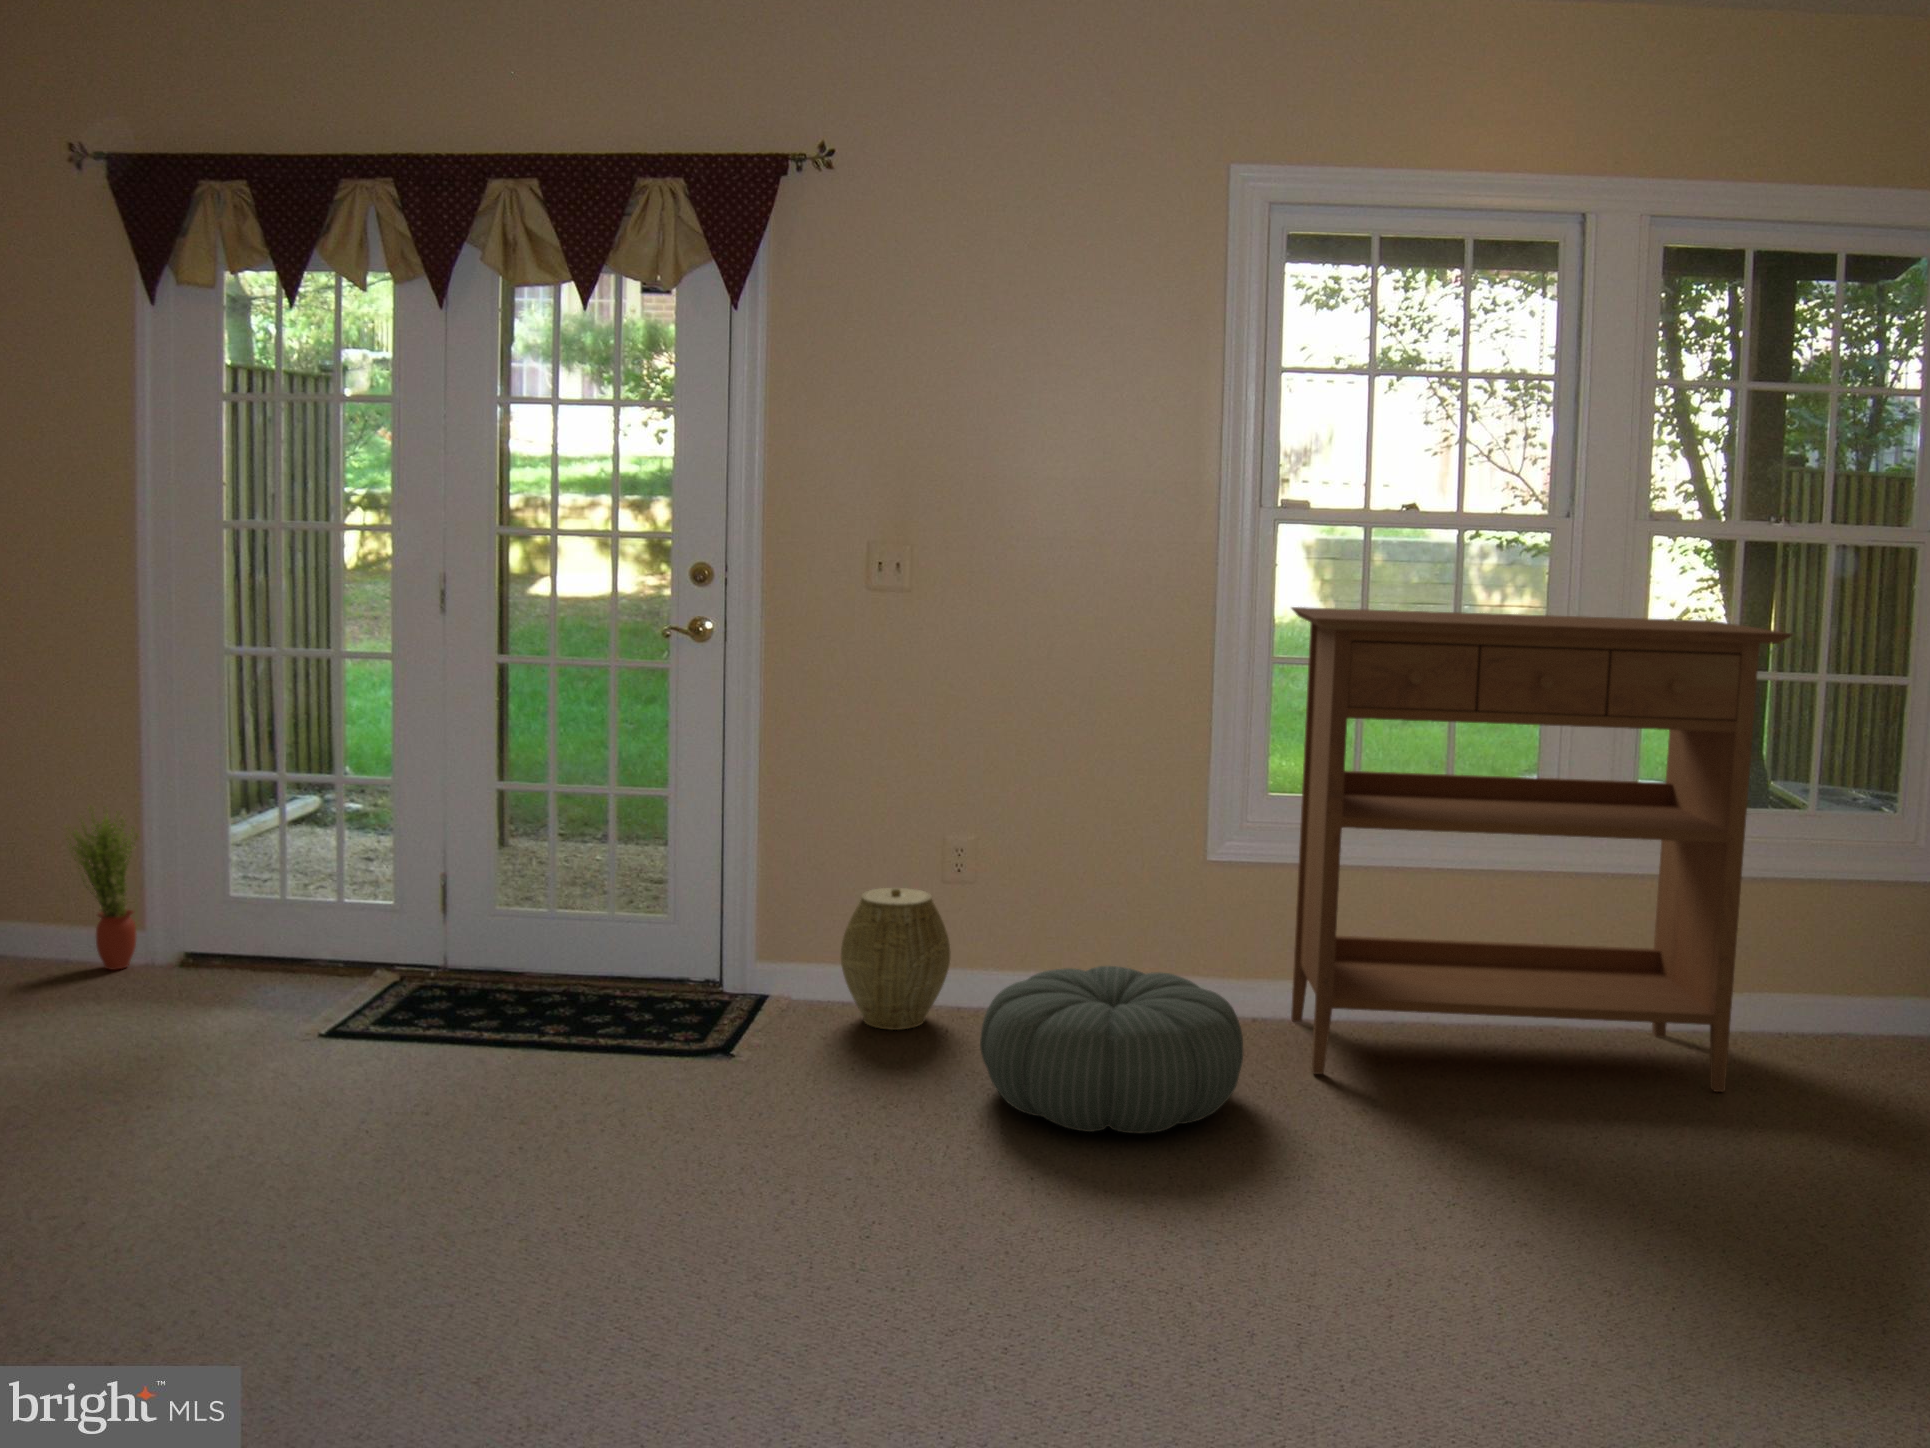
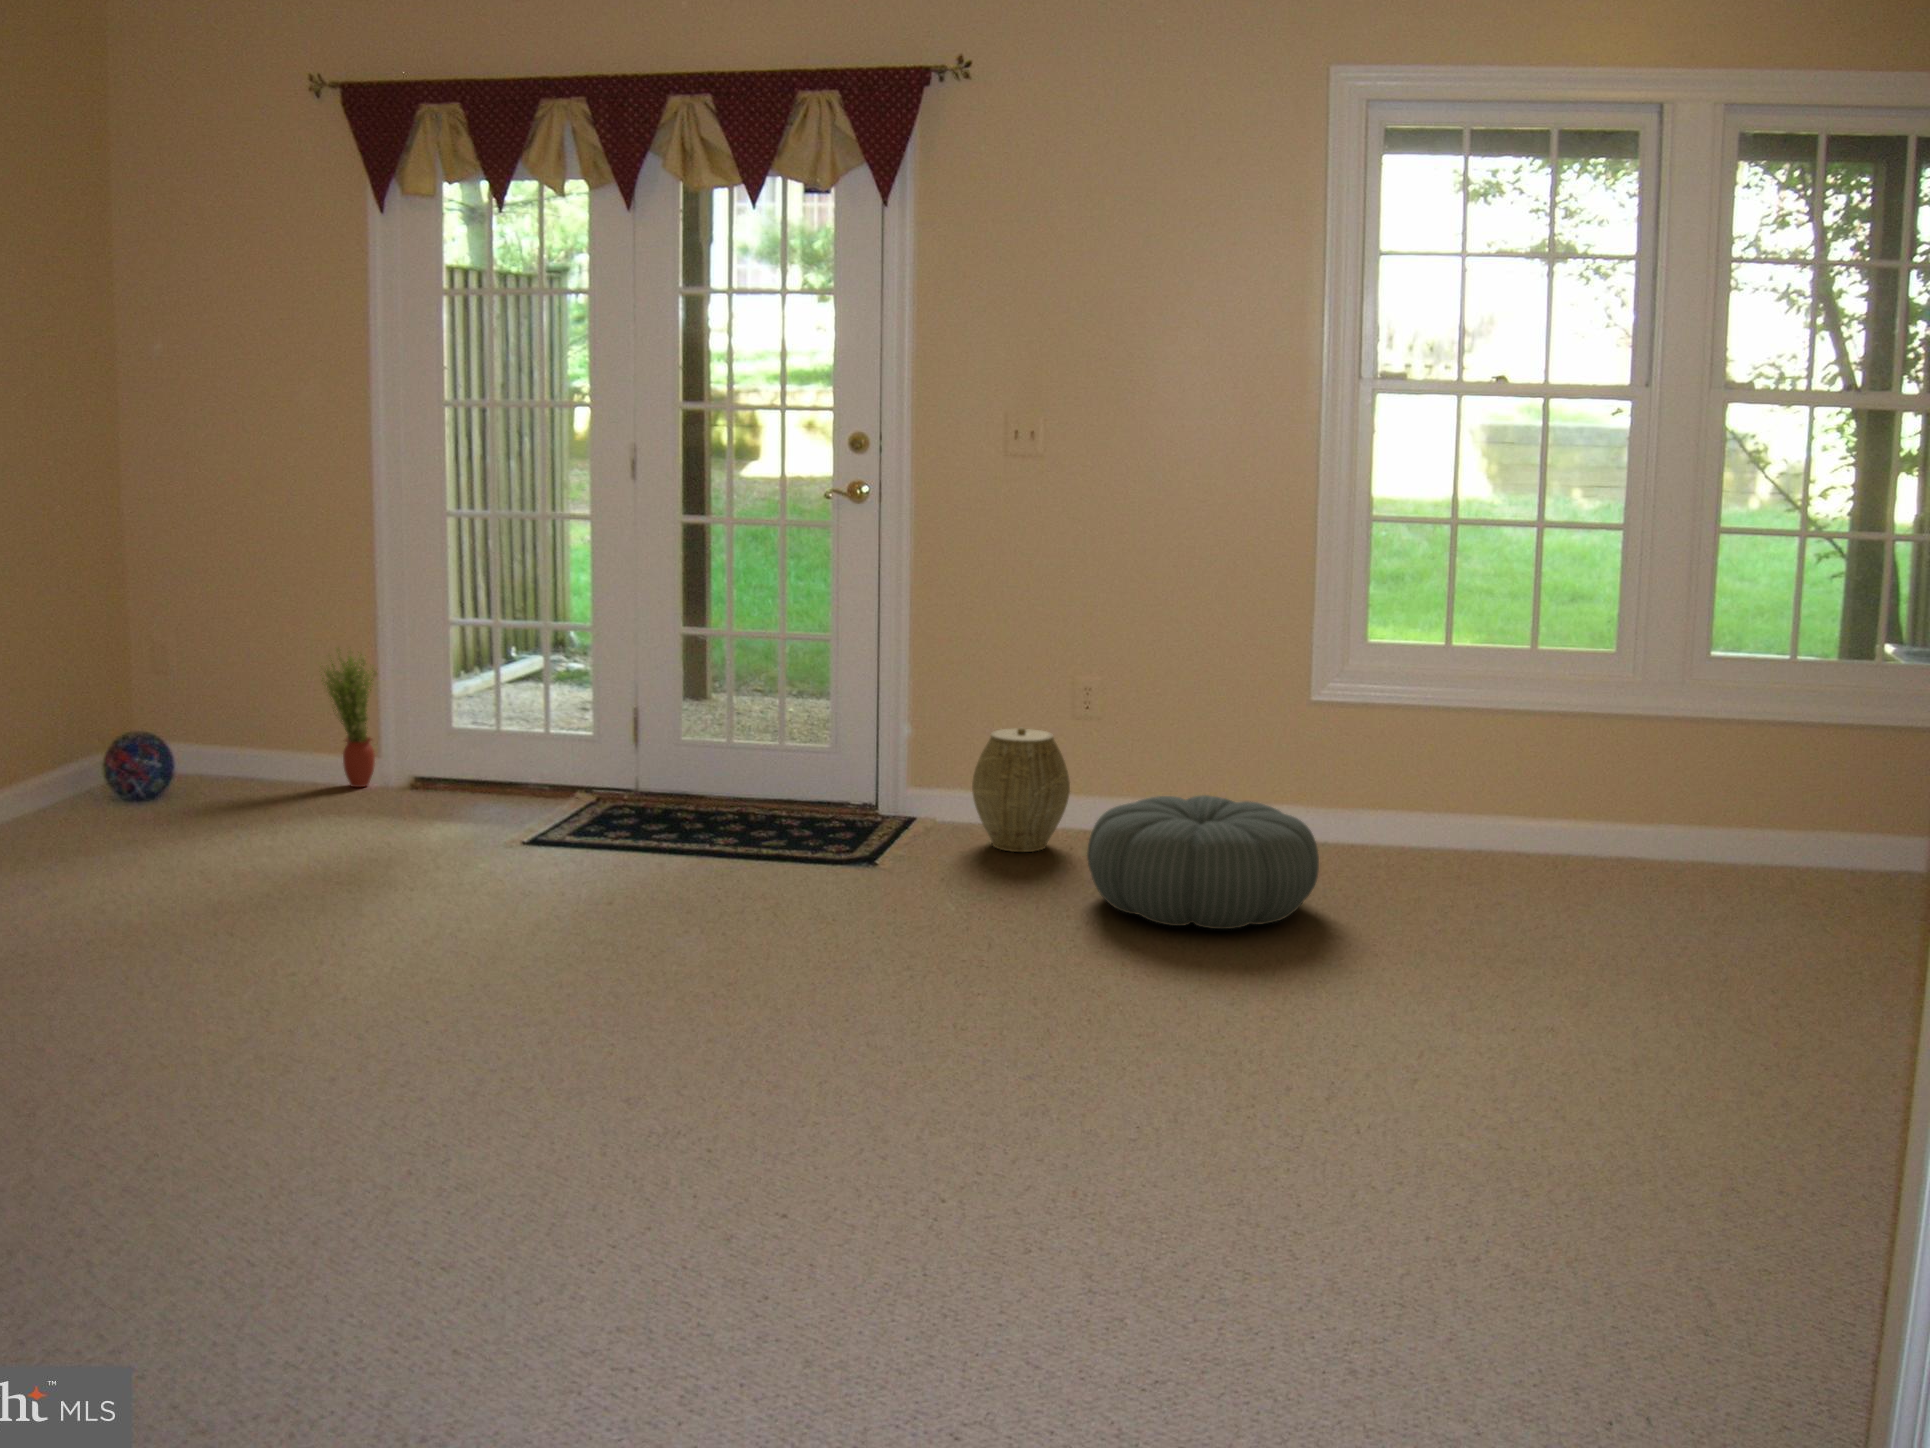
console table: present [1291,607,1793,1092] -> none [1386,475,1847,925]

